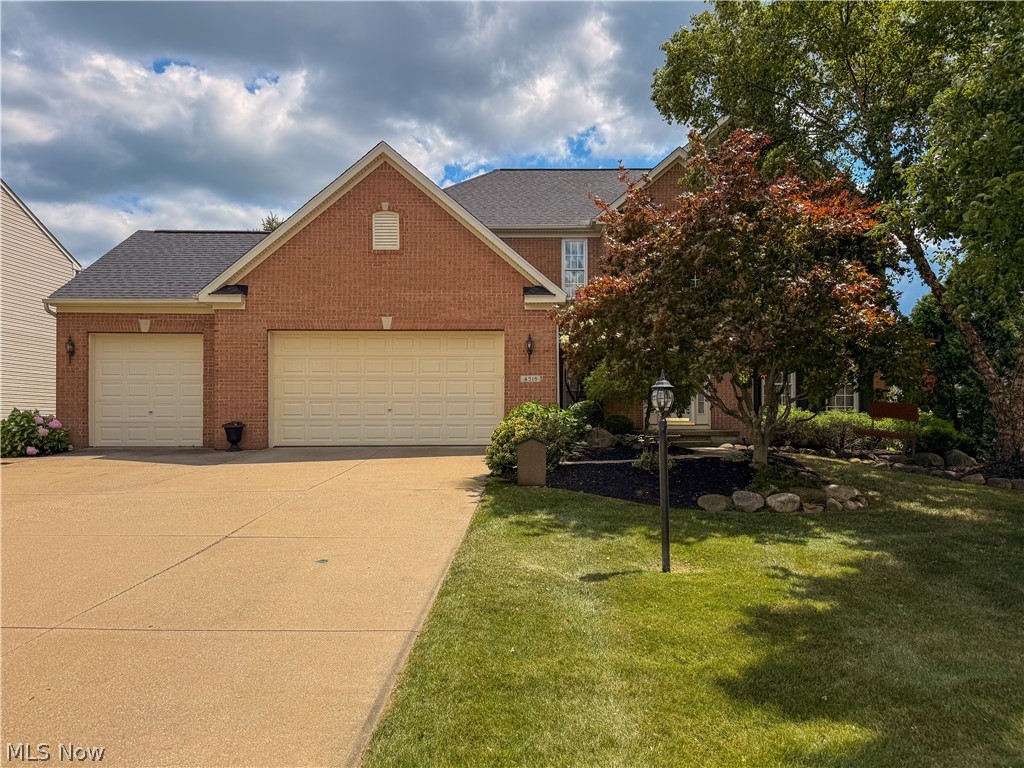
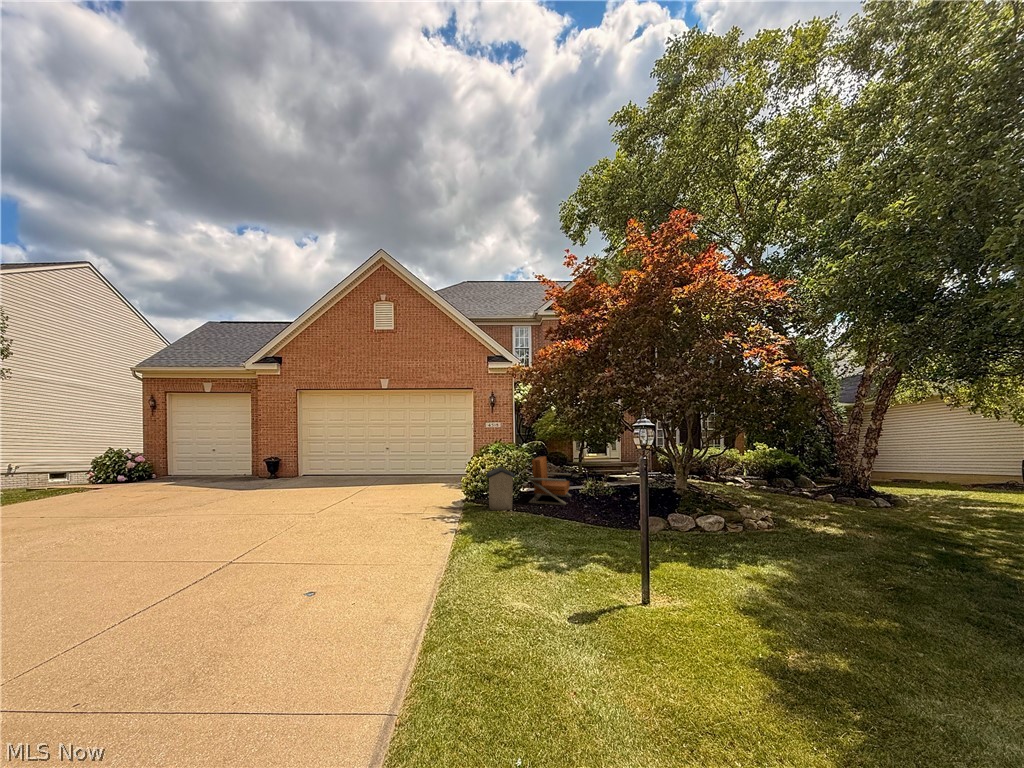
bench: present [854,401,919,461] -> none [728,440,774,484]
lounge chair: none [567,420,625,481] -> present [528,456,571,505]

